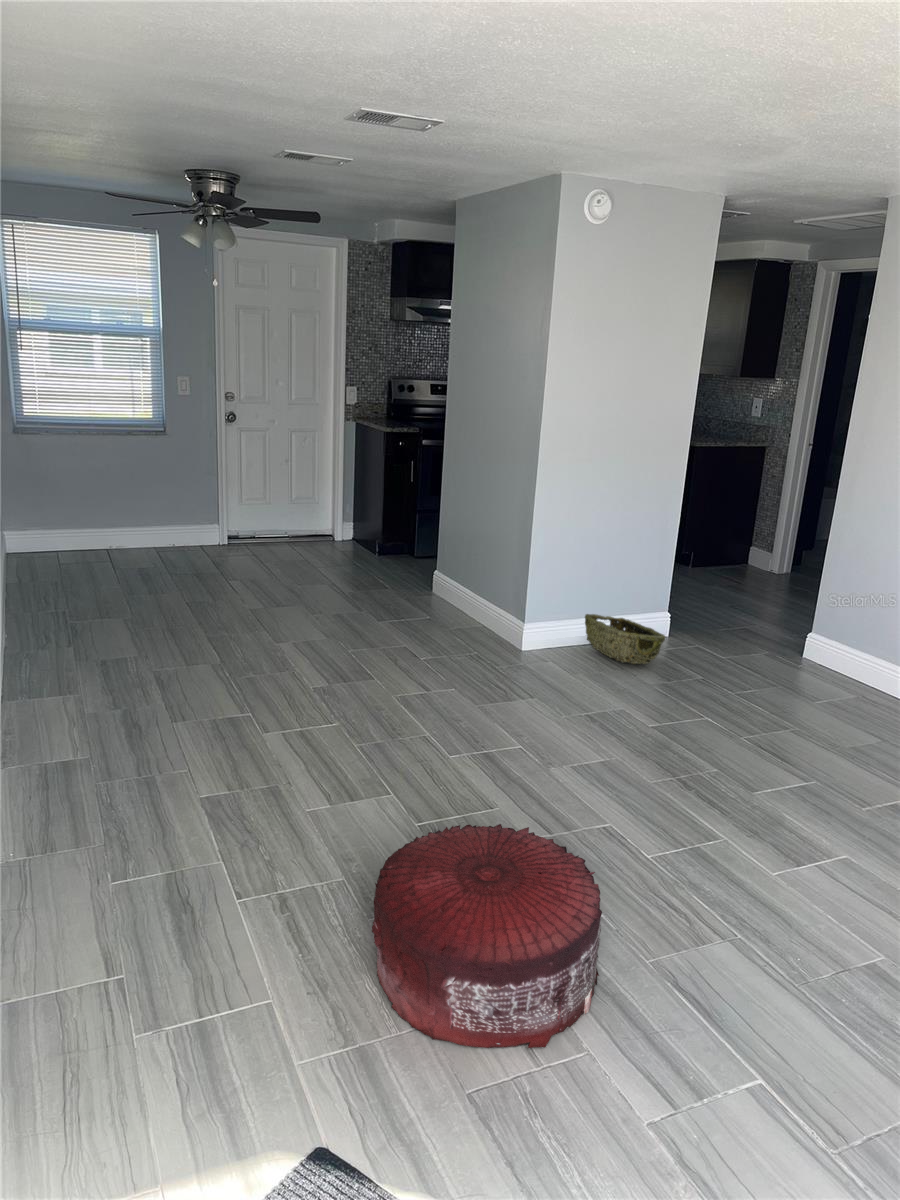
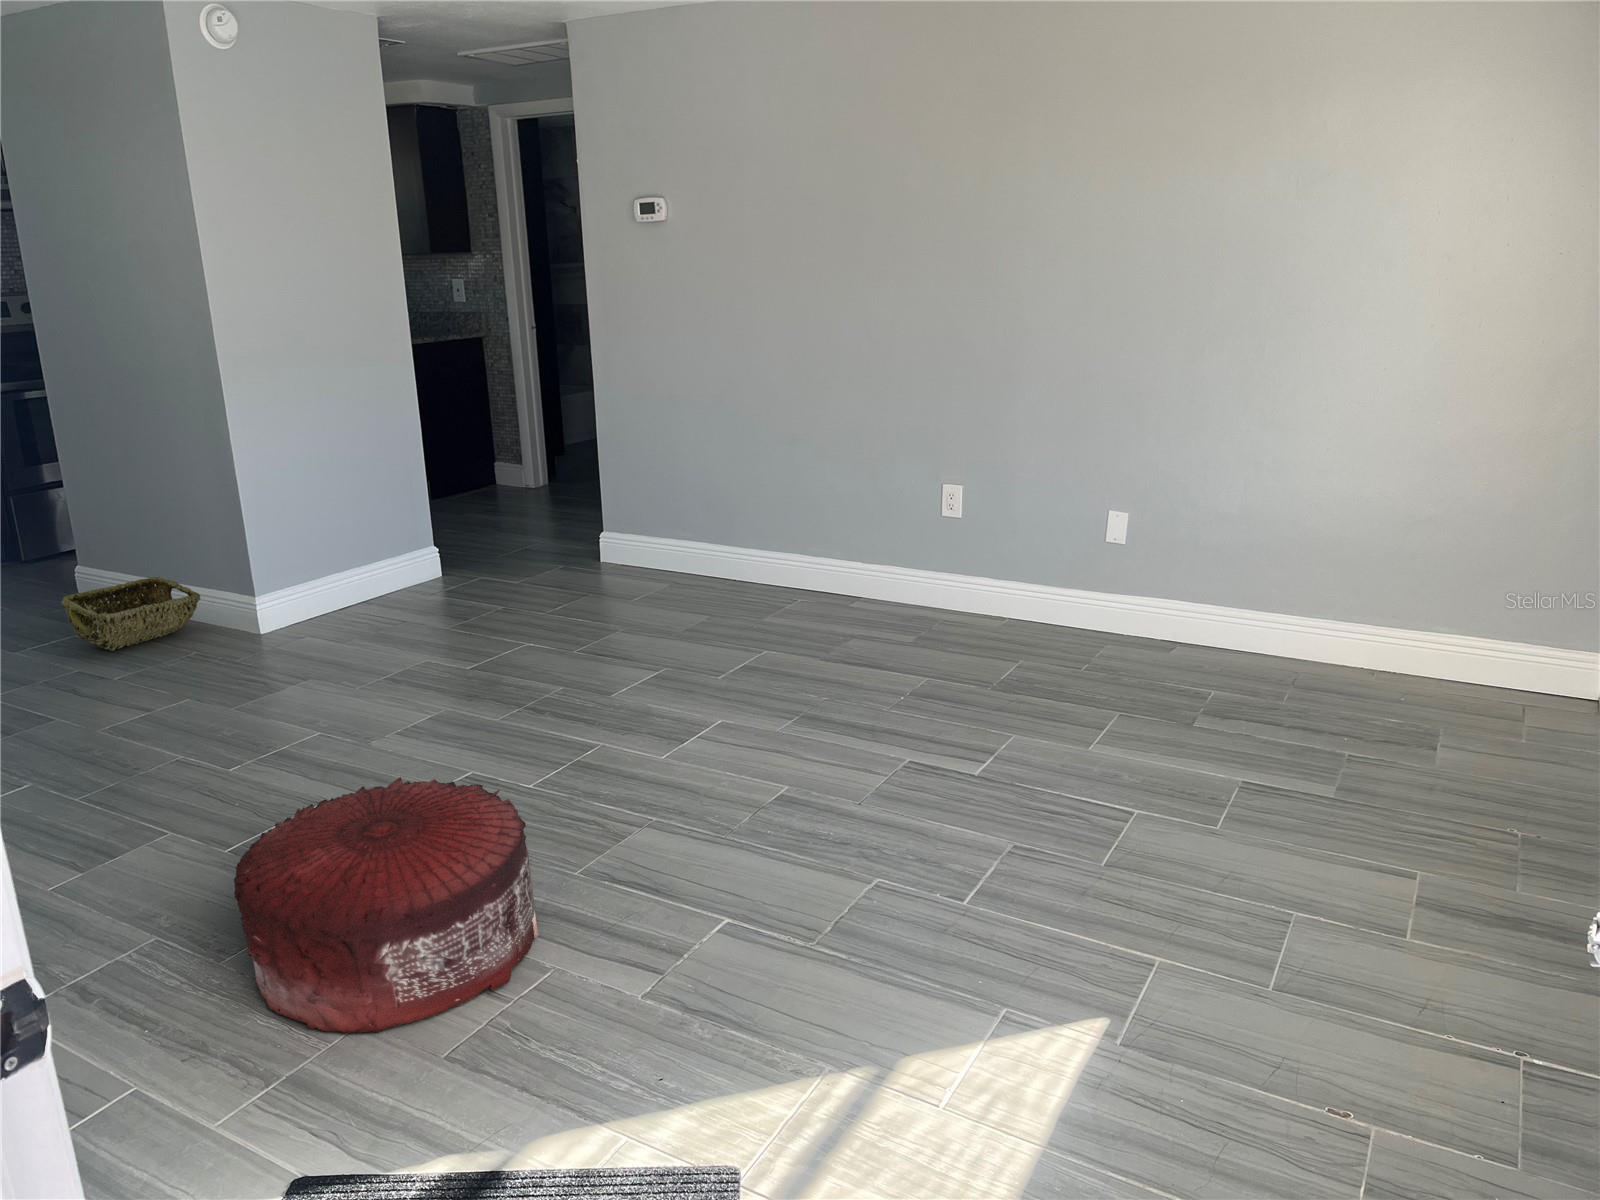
woven basket: present [585,614,665,664] -> present [62,577,200,651]

